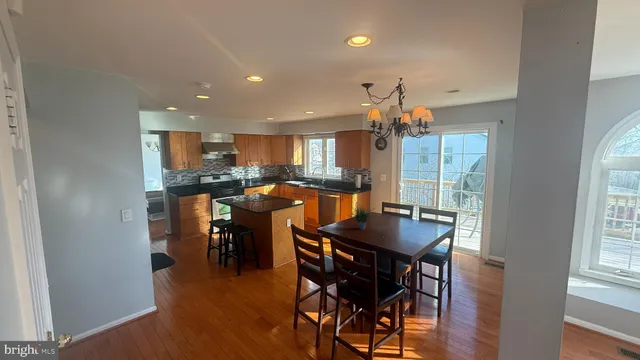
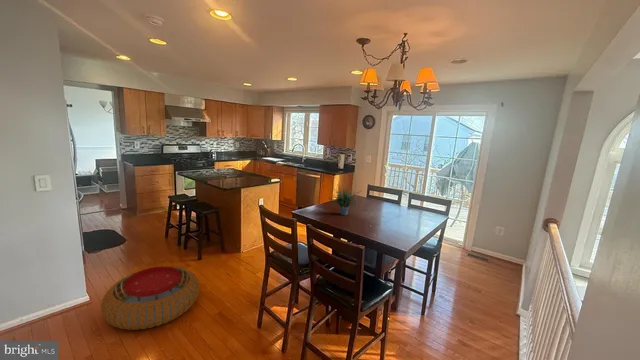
pouf: none [167,280,243,333] -> present [101,266,199,330]

